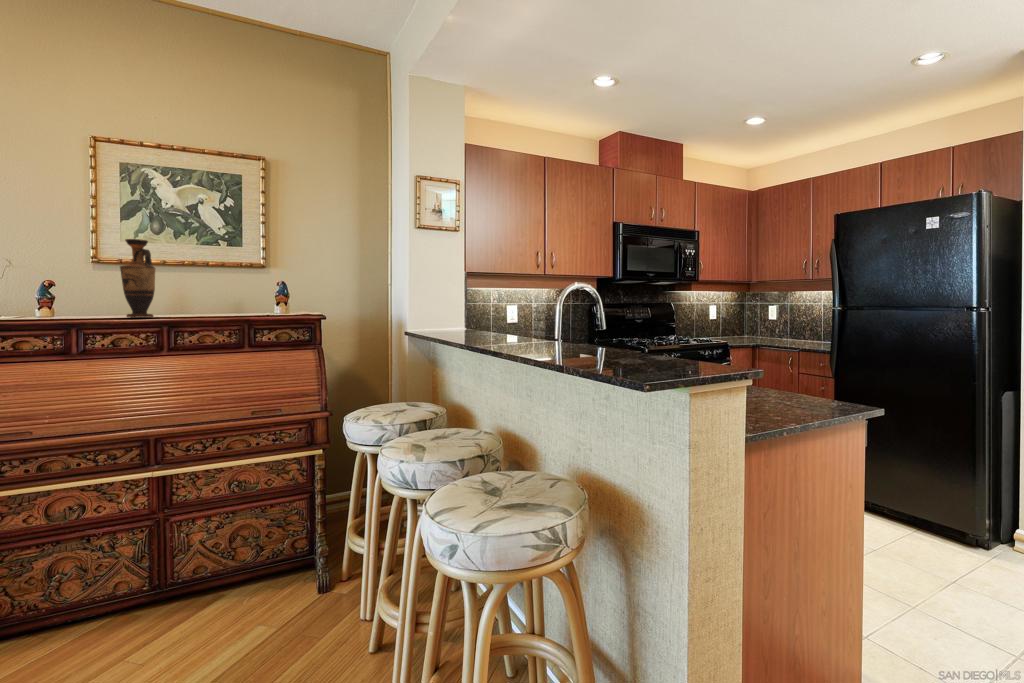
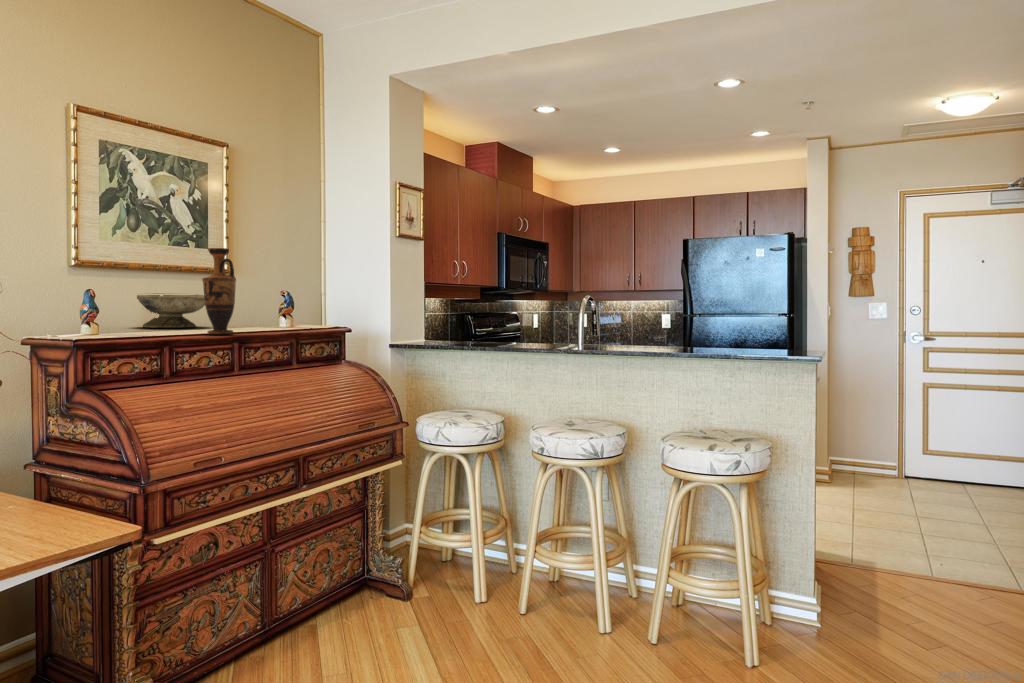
decorative bowl: none [164,285,233,313] -> present [137,295,205,328]

